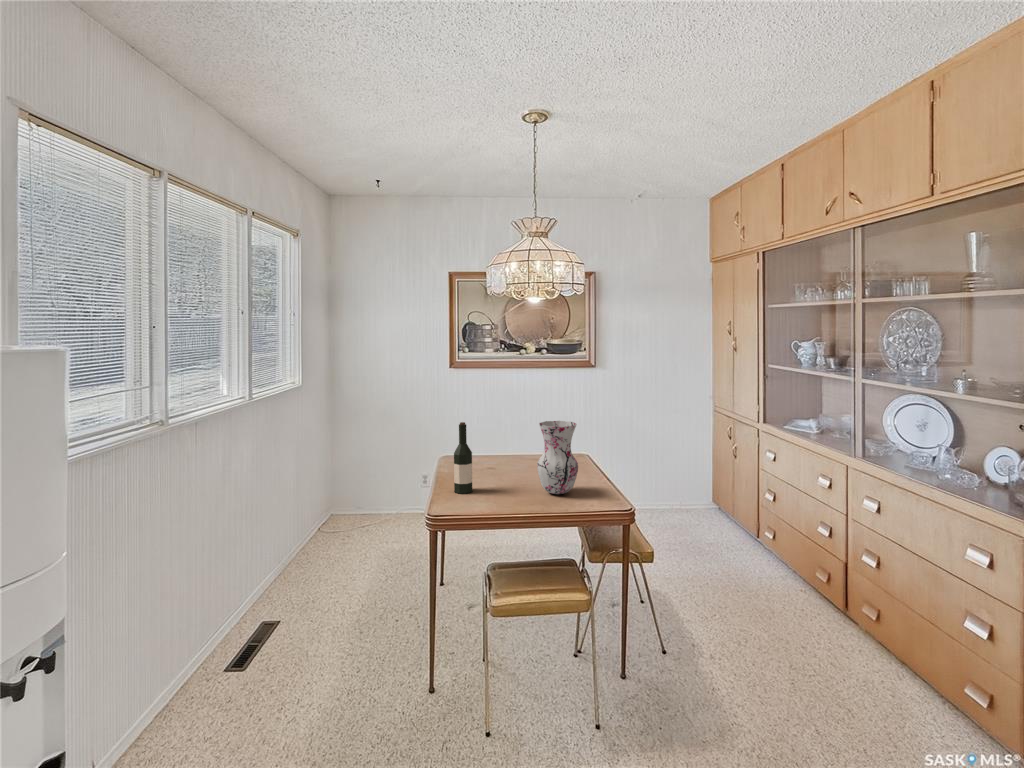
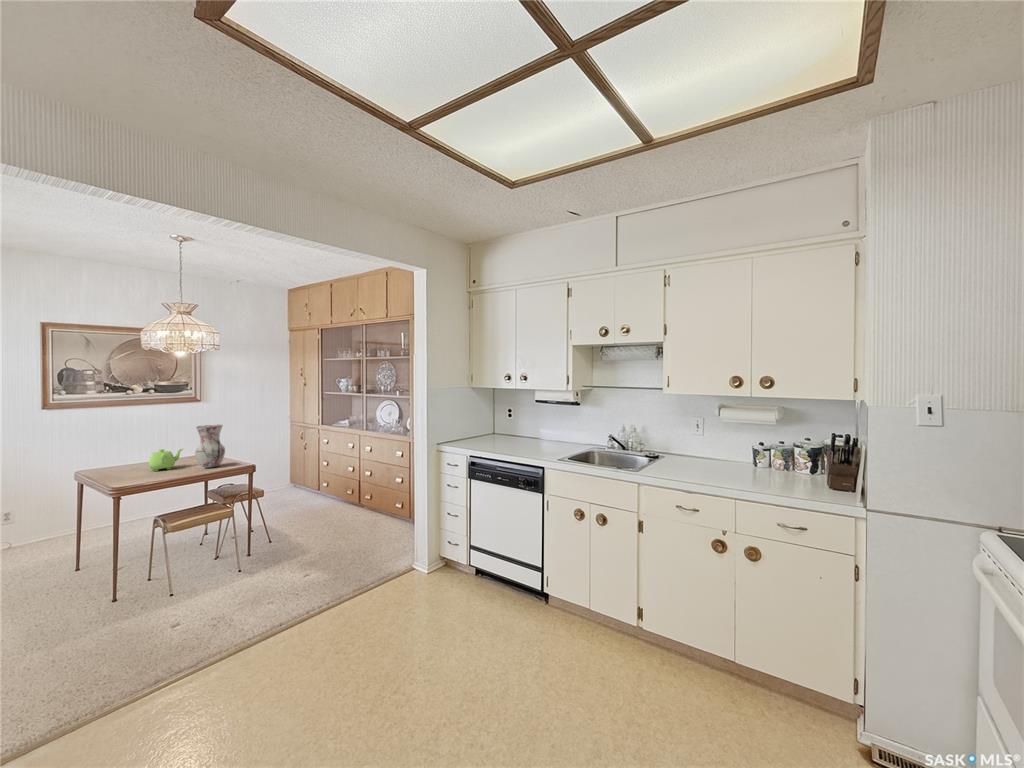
wine bottle: present [454,422,472,494] -> none [126,431,144,479]
teapot: none [489,449,532,482] -> present [149,449,183,471]

